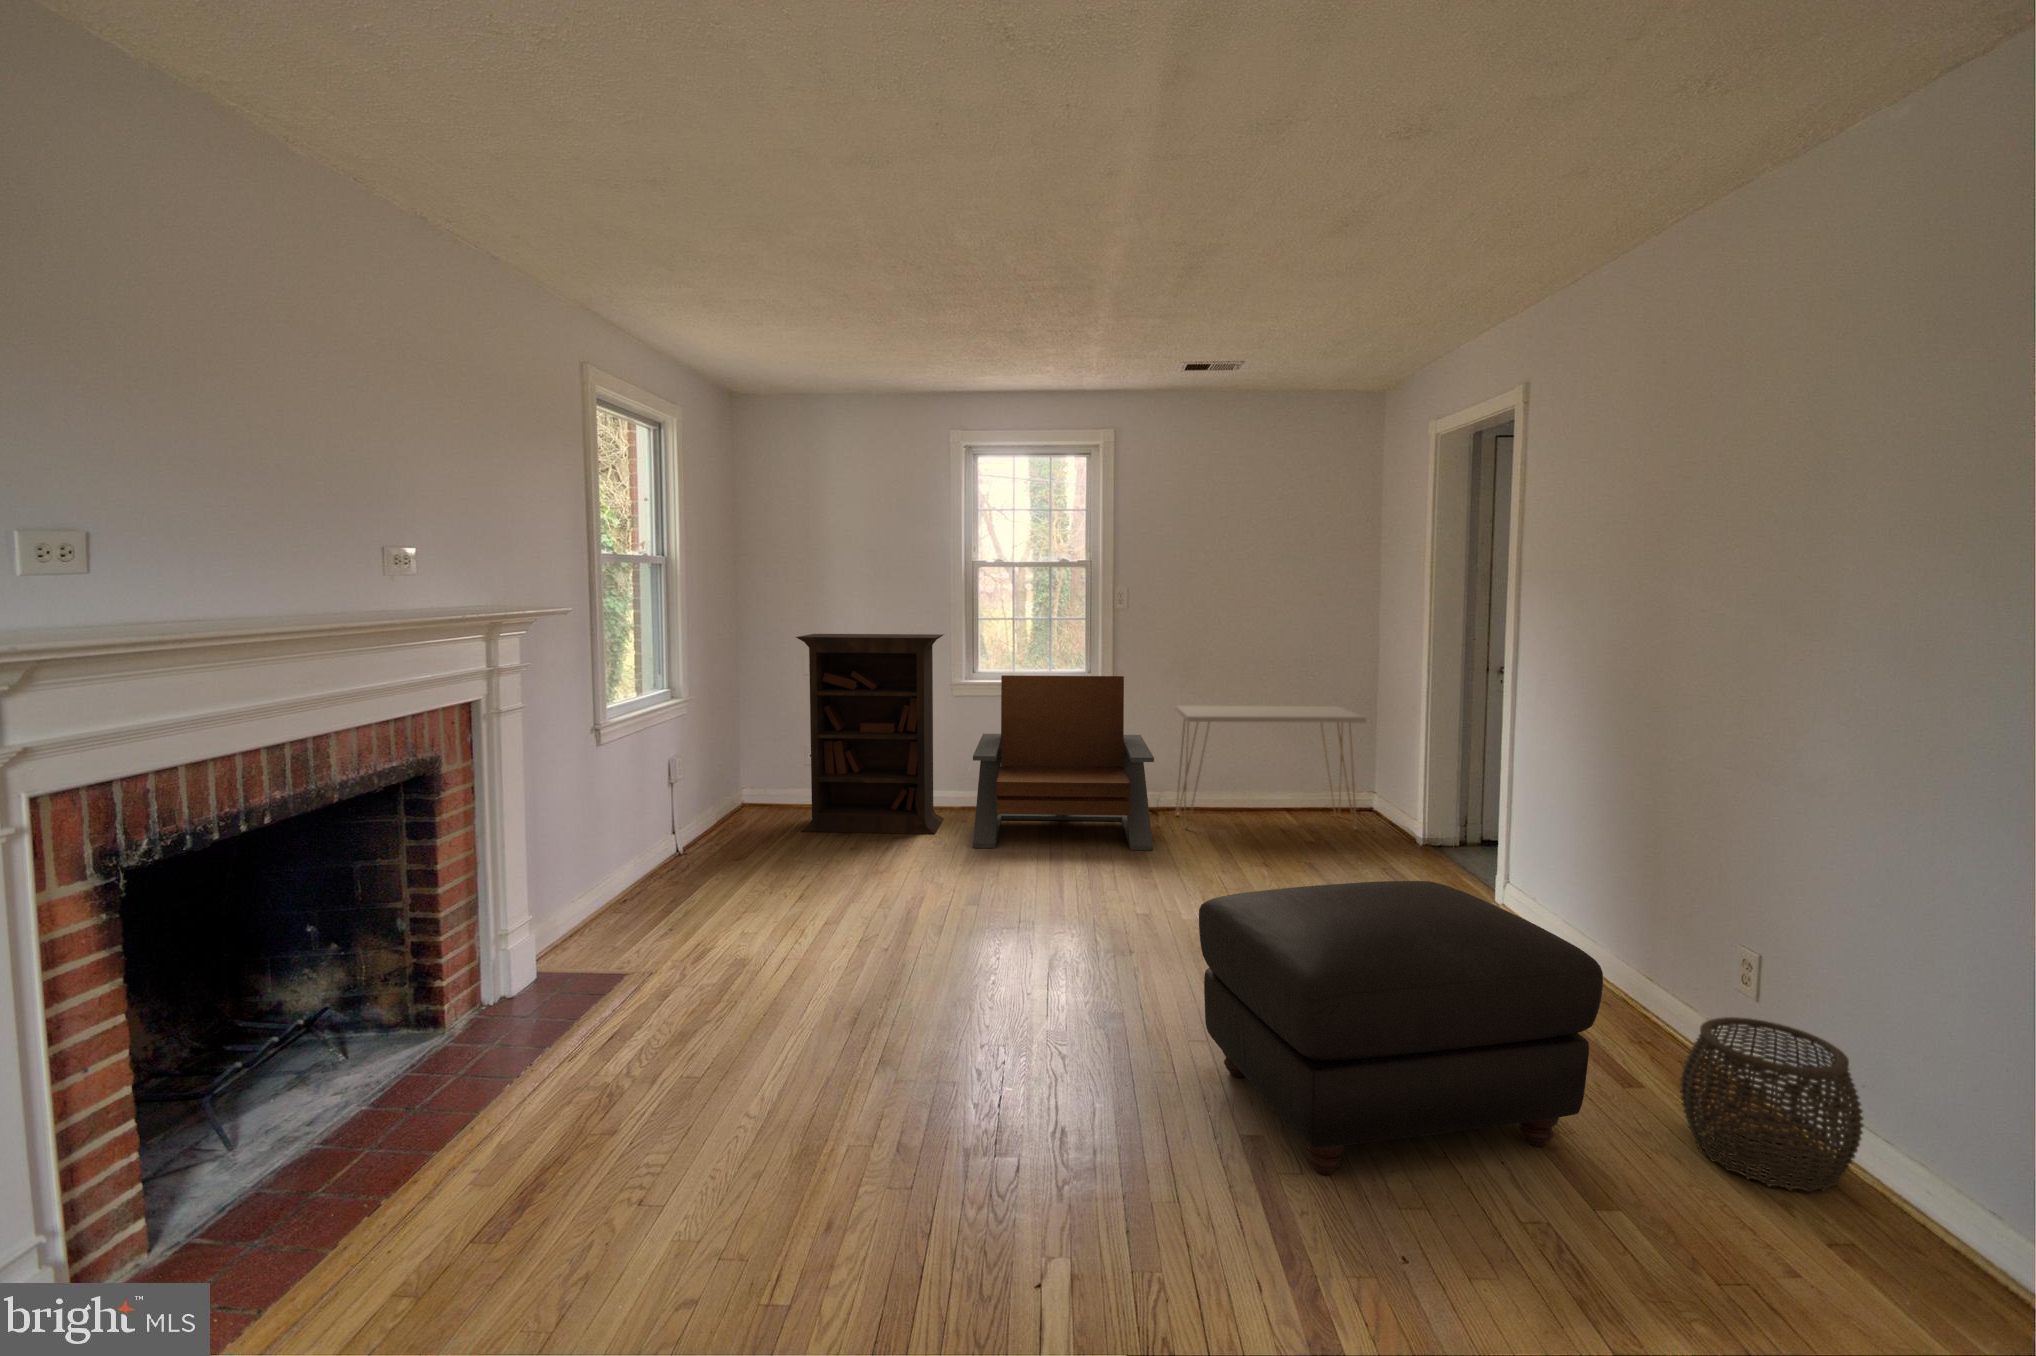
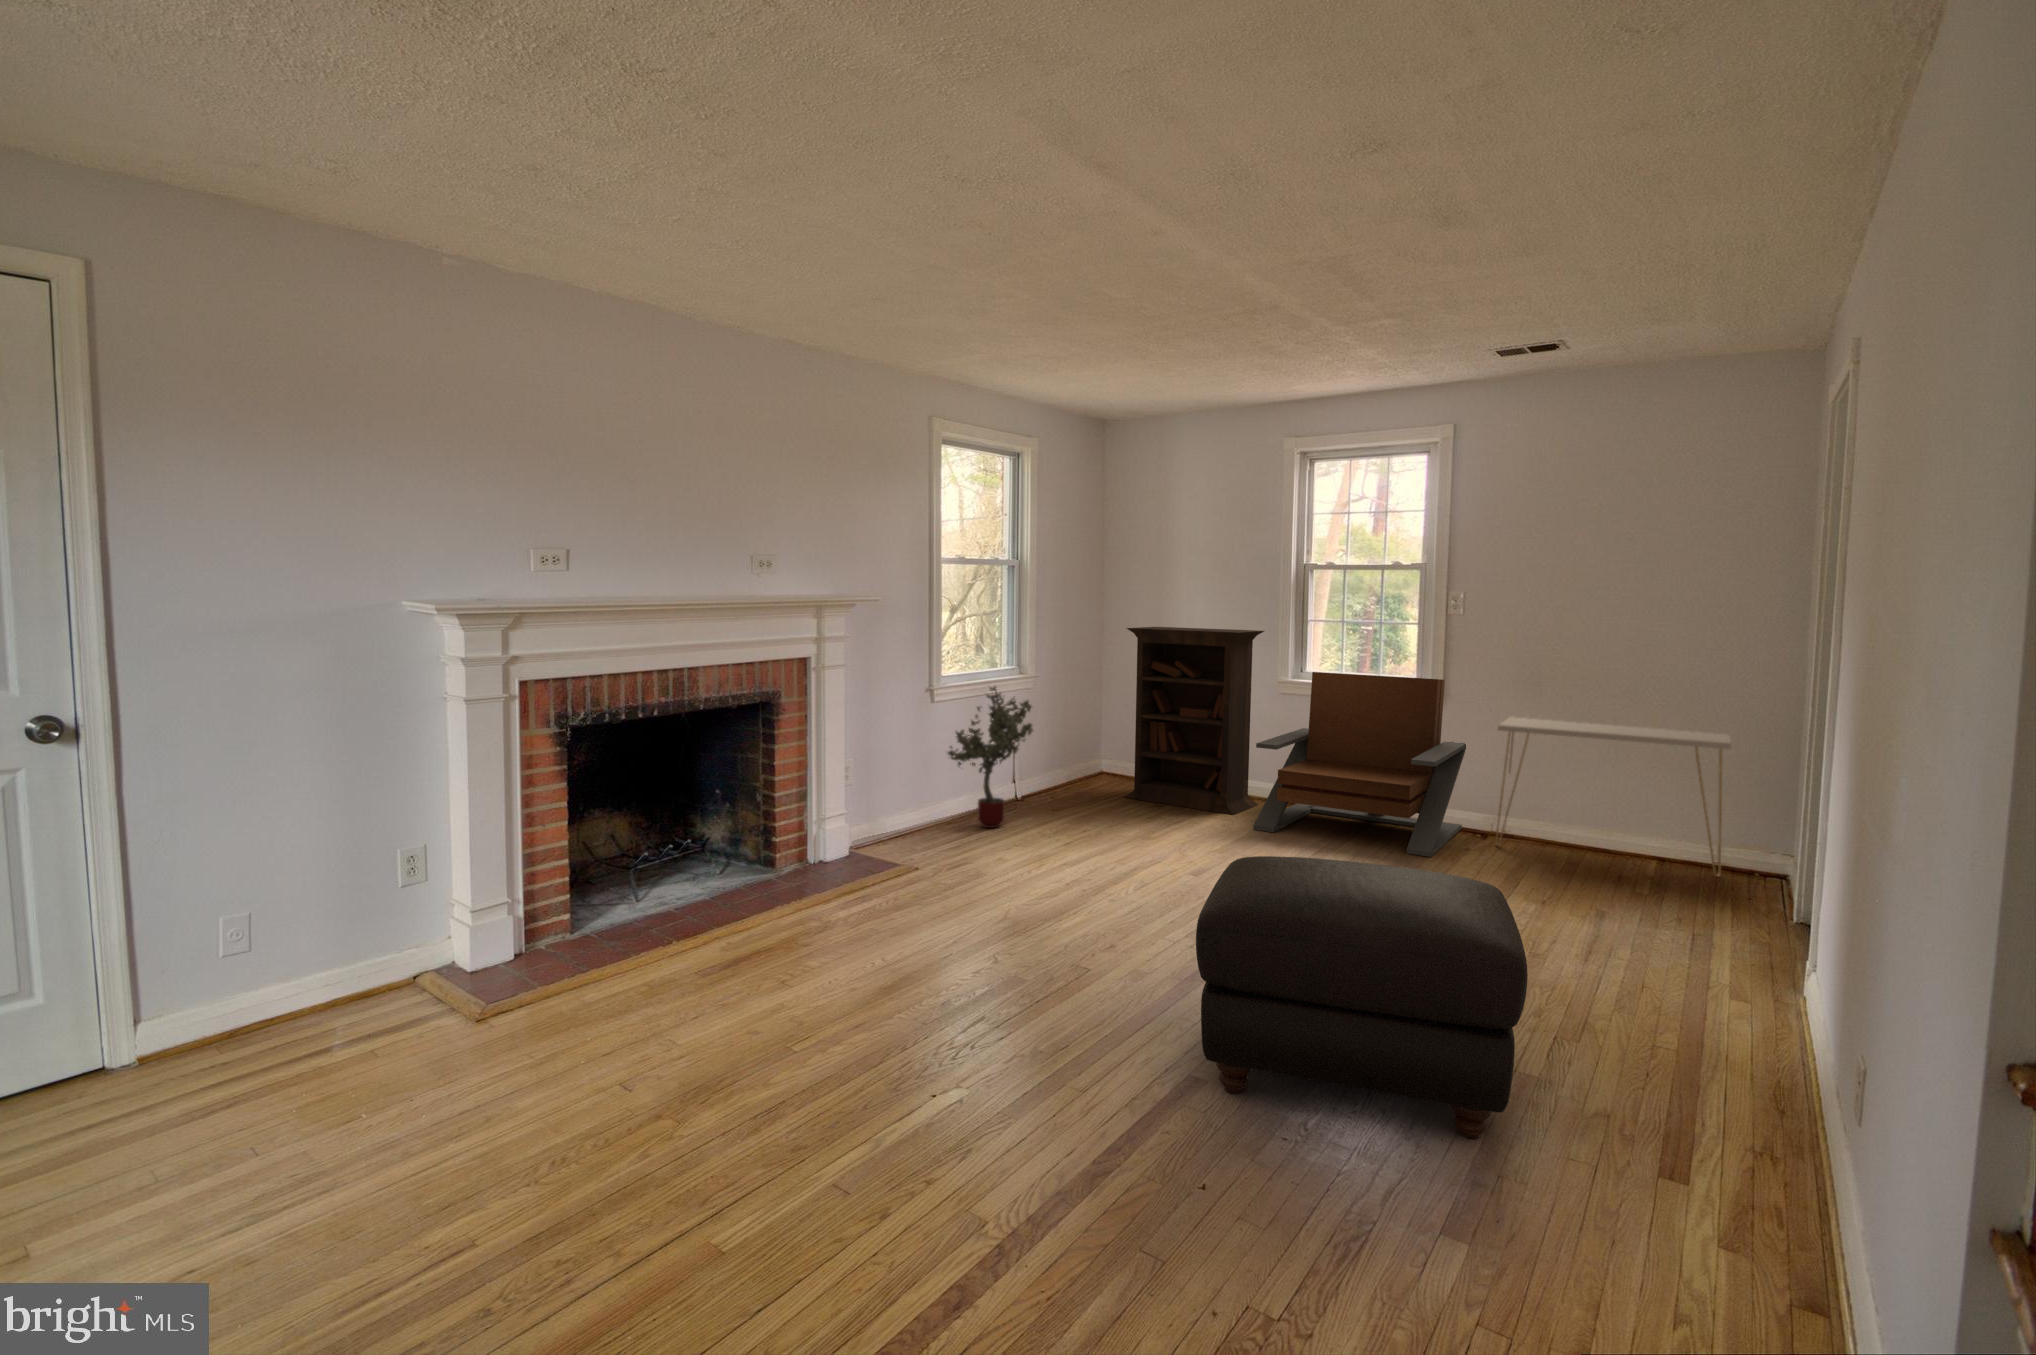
potted tree: none [622,717,728,898] -> present [948,687,1033,828]
woven basket: present [1680,1017,1863,1192] -> none [1631,1061,1832,1265]

